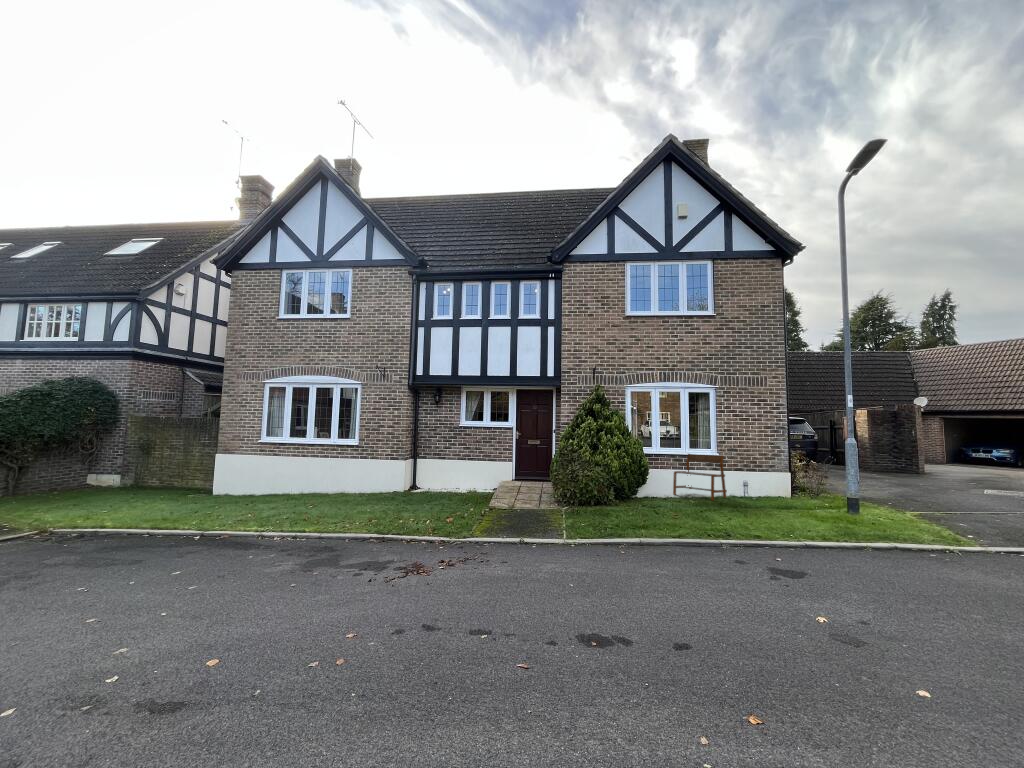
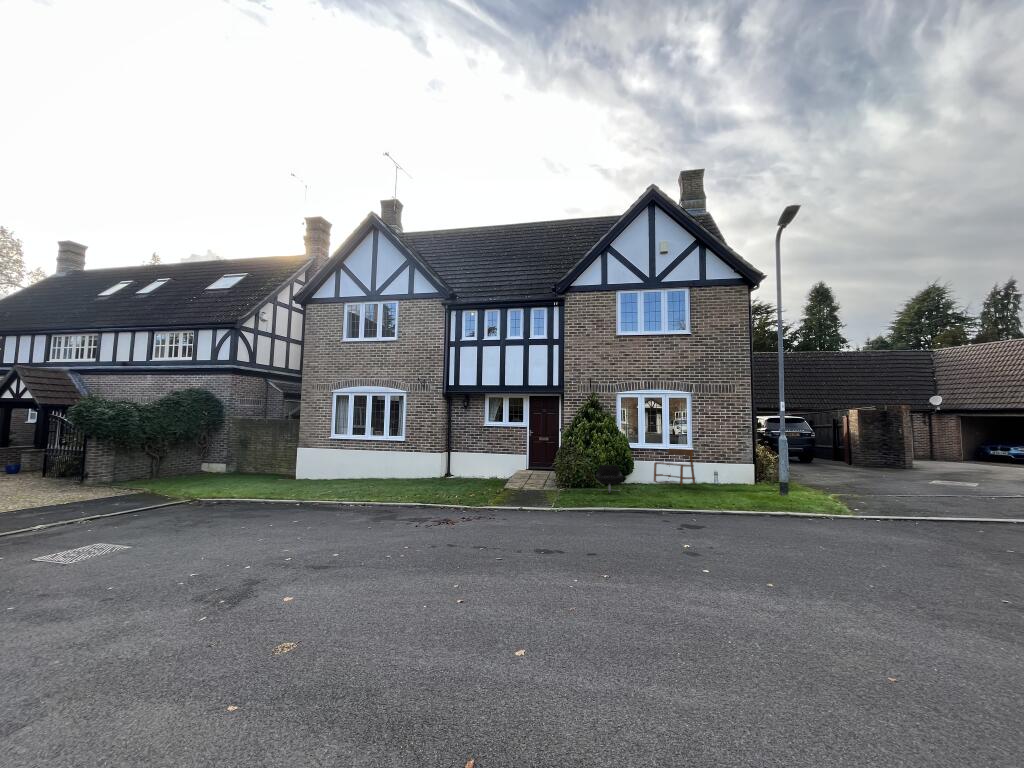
lounge chair: none [611,476,649,512] -> present [595,465,623,492]

